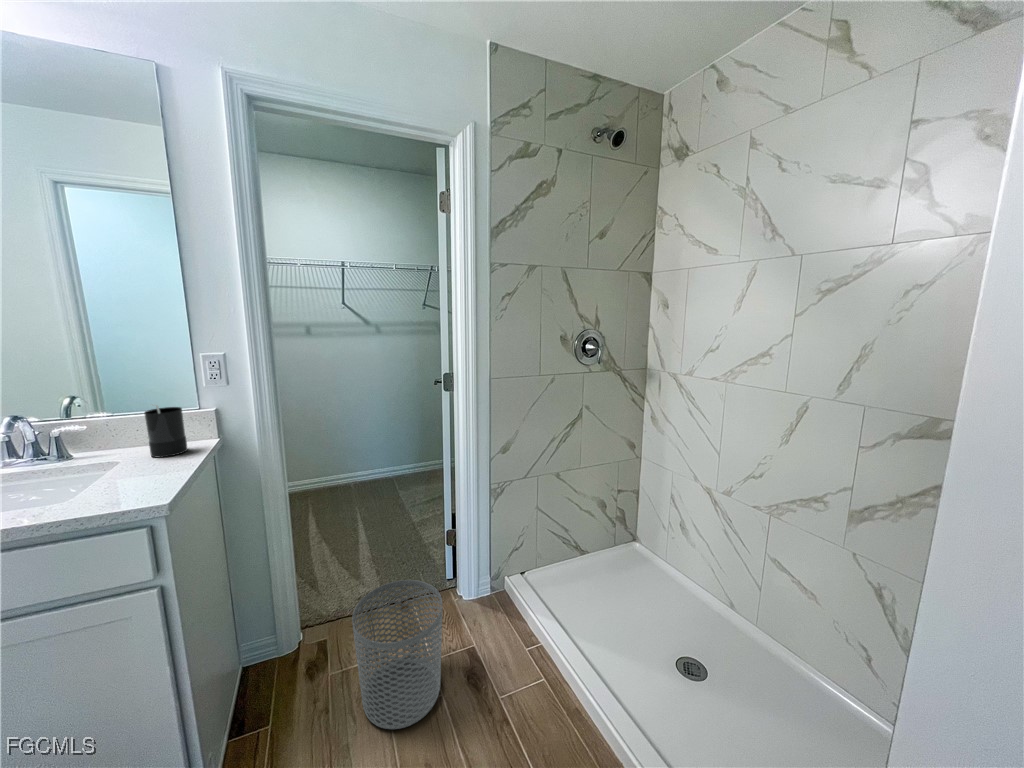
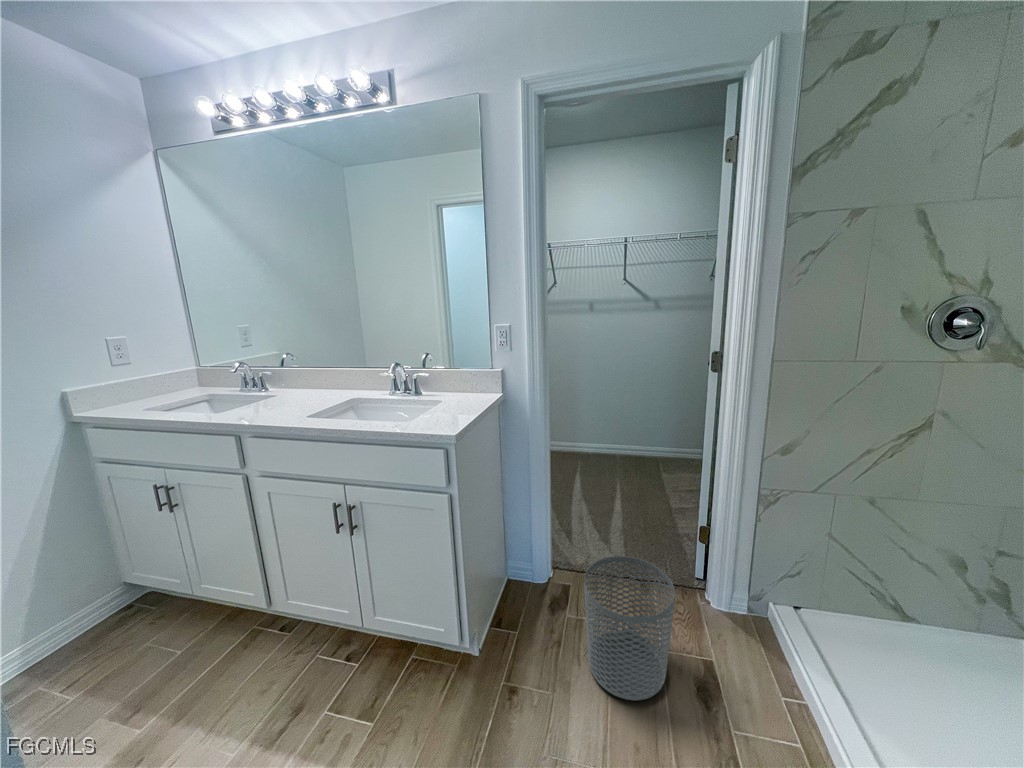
candle: present [144,405,188,457] -> none [459,362,482,402]

